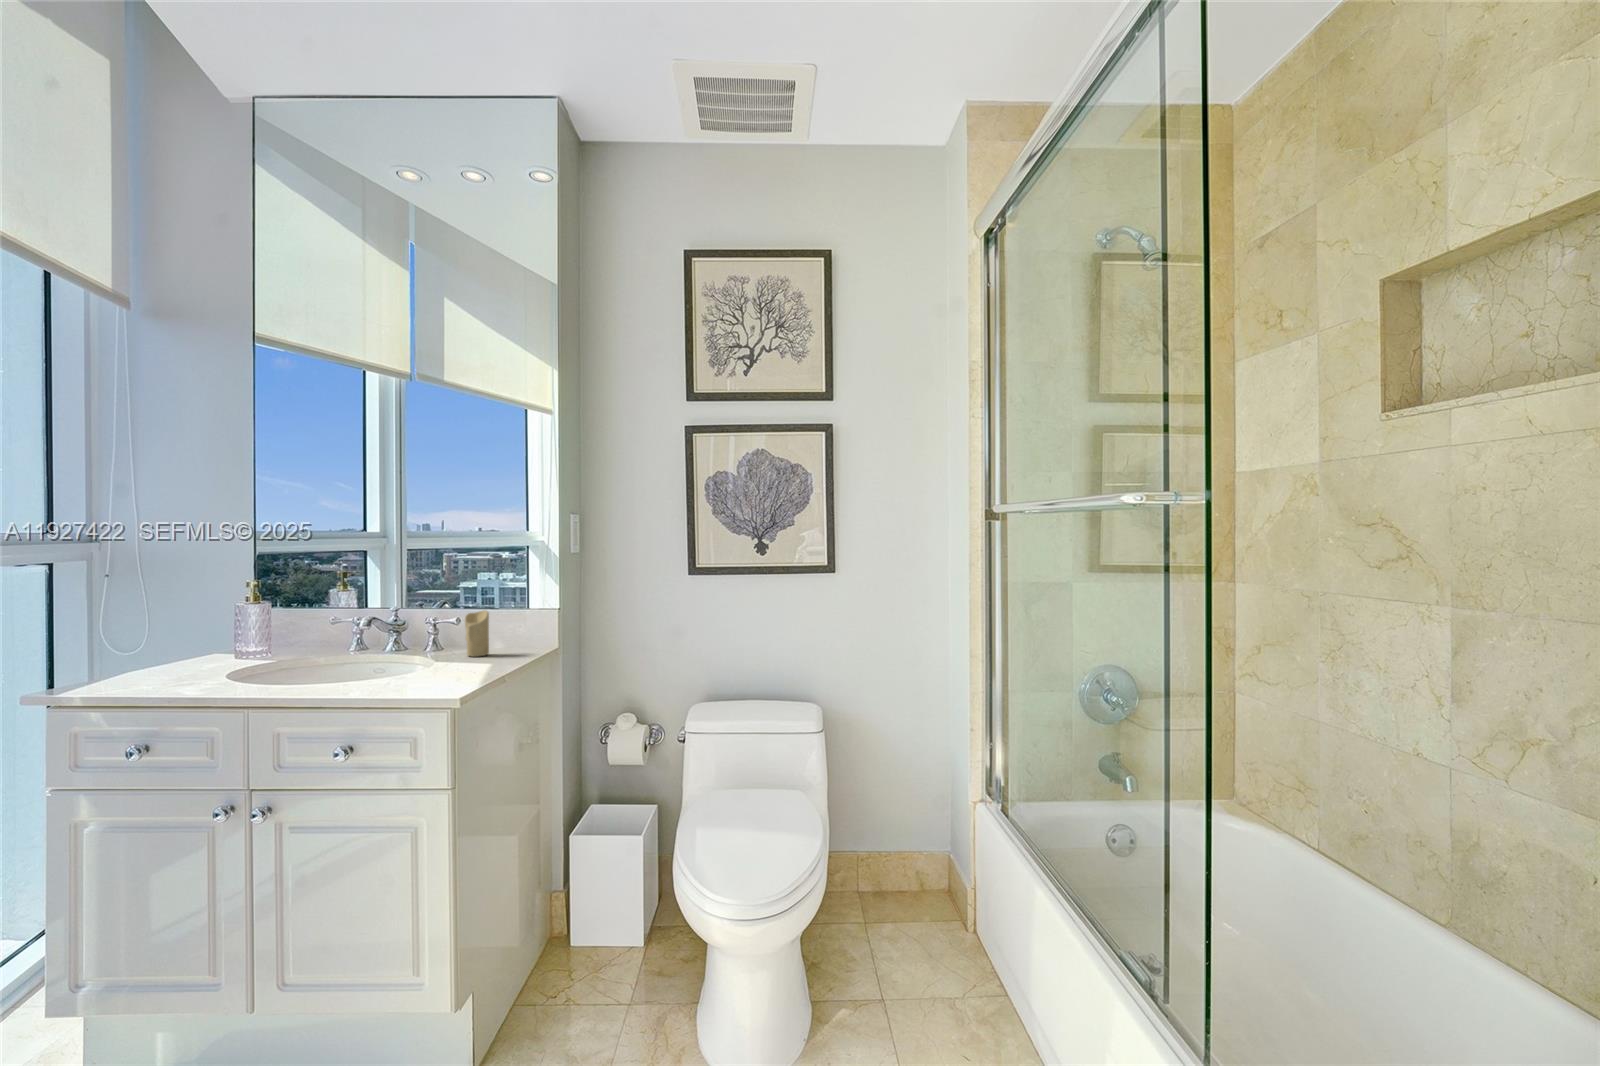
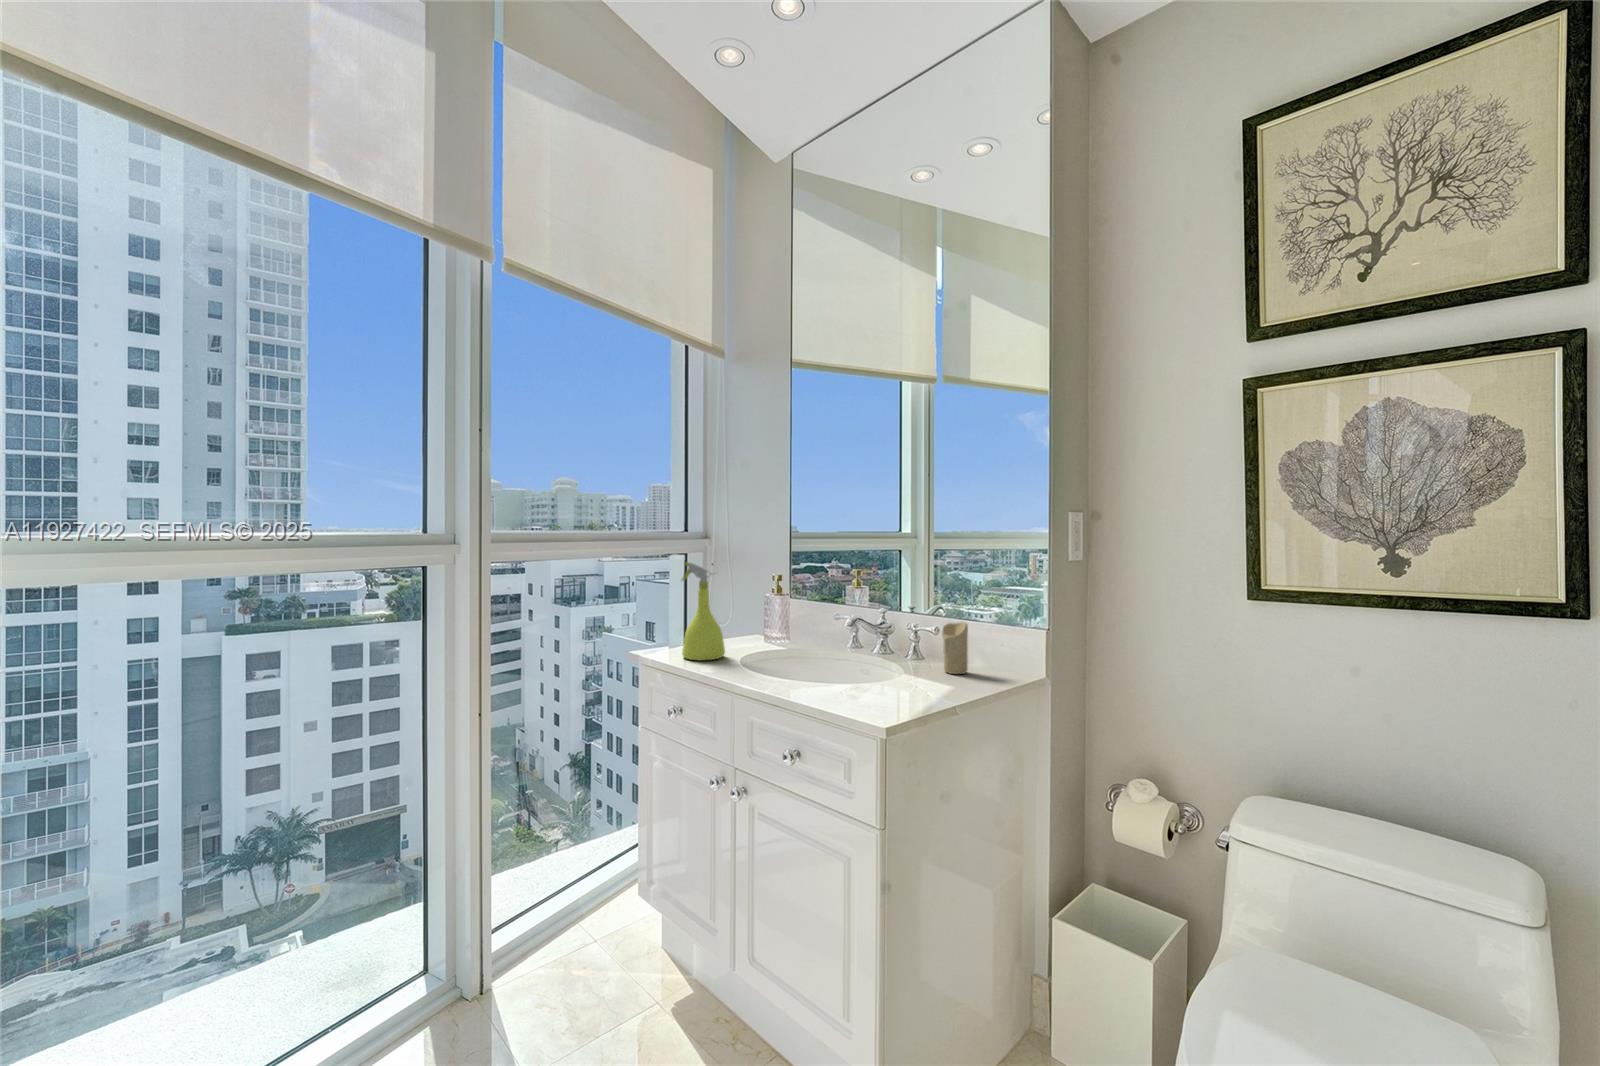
spray bottle: none [131,570,202,685] -> present [682,562,725,660]

